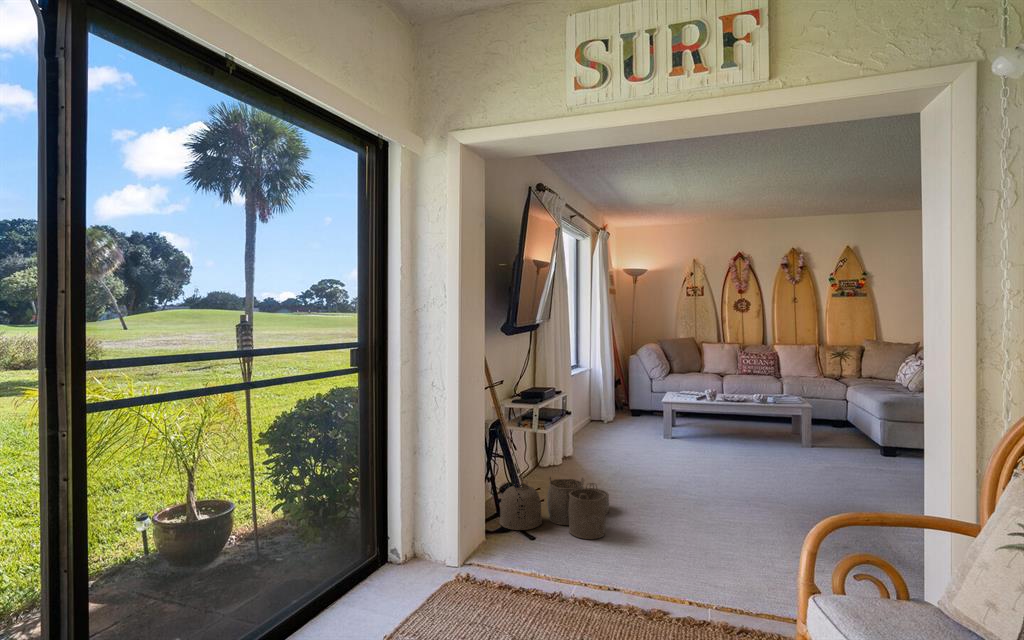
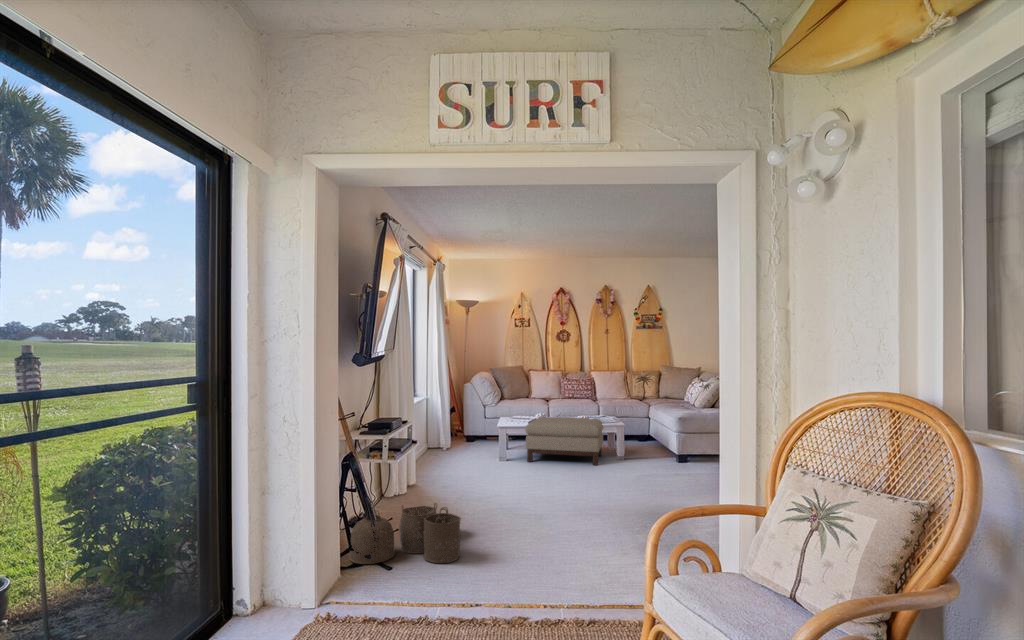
ottoman: none [692,393,785,449] -> present [525,417,604,465]

